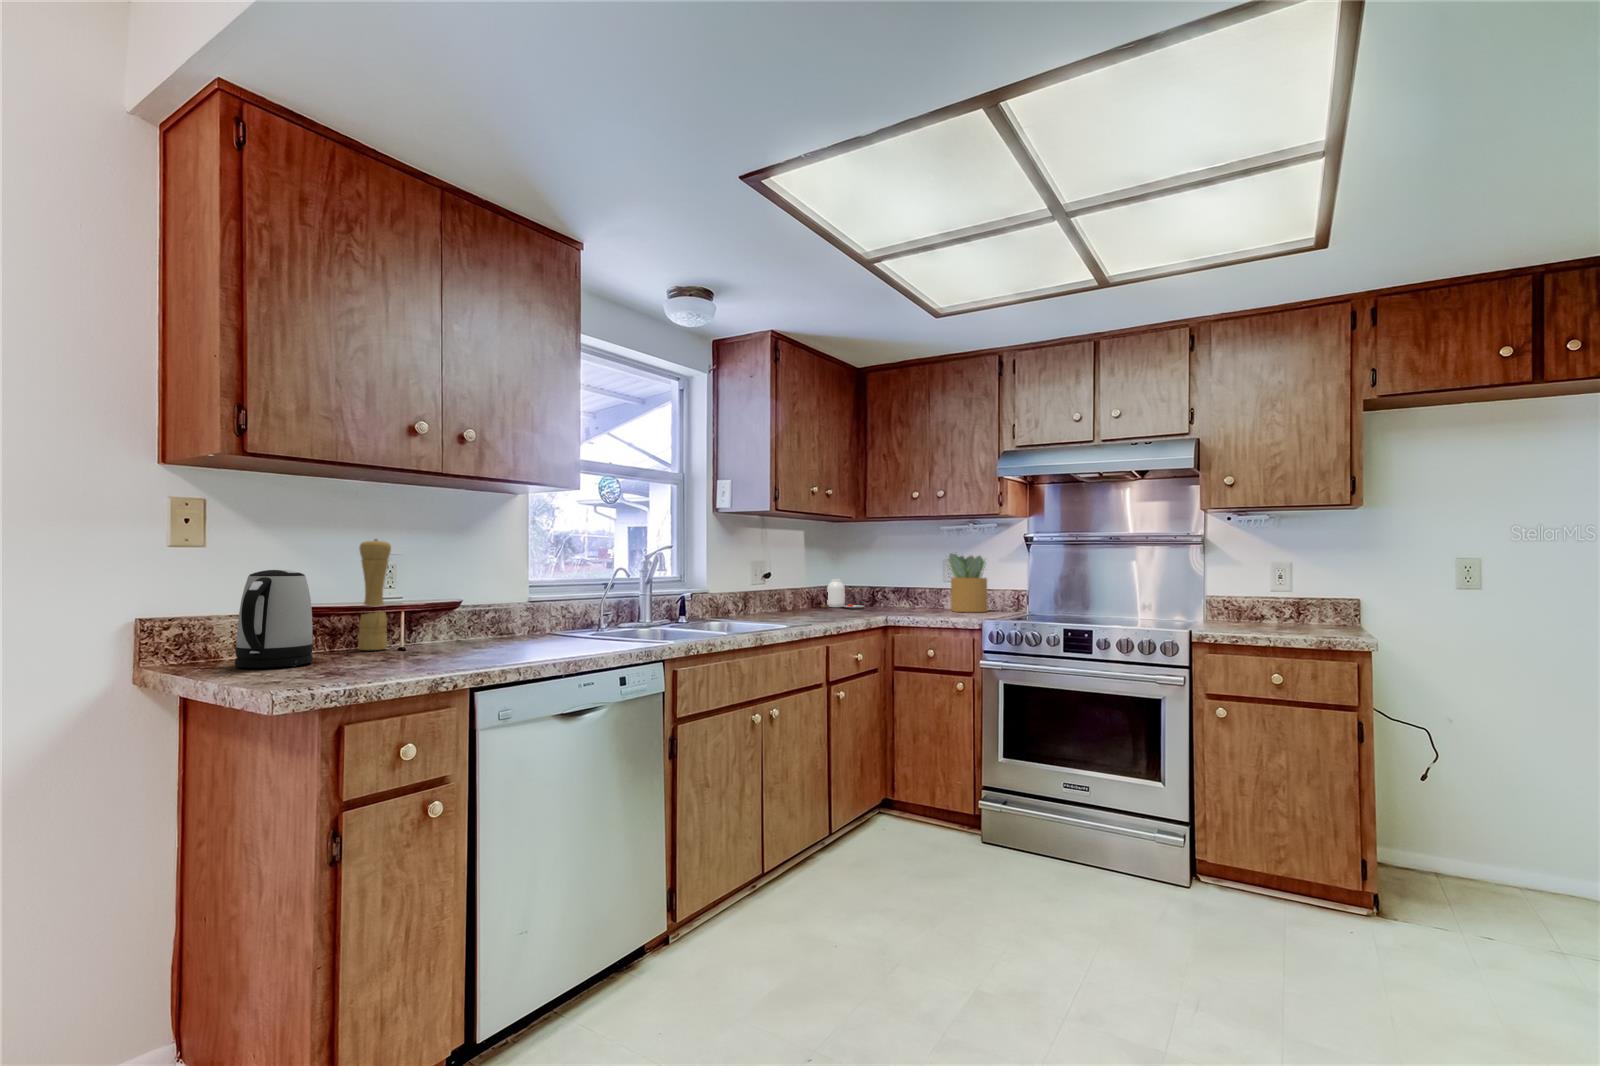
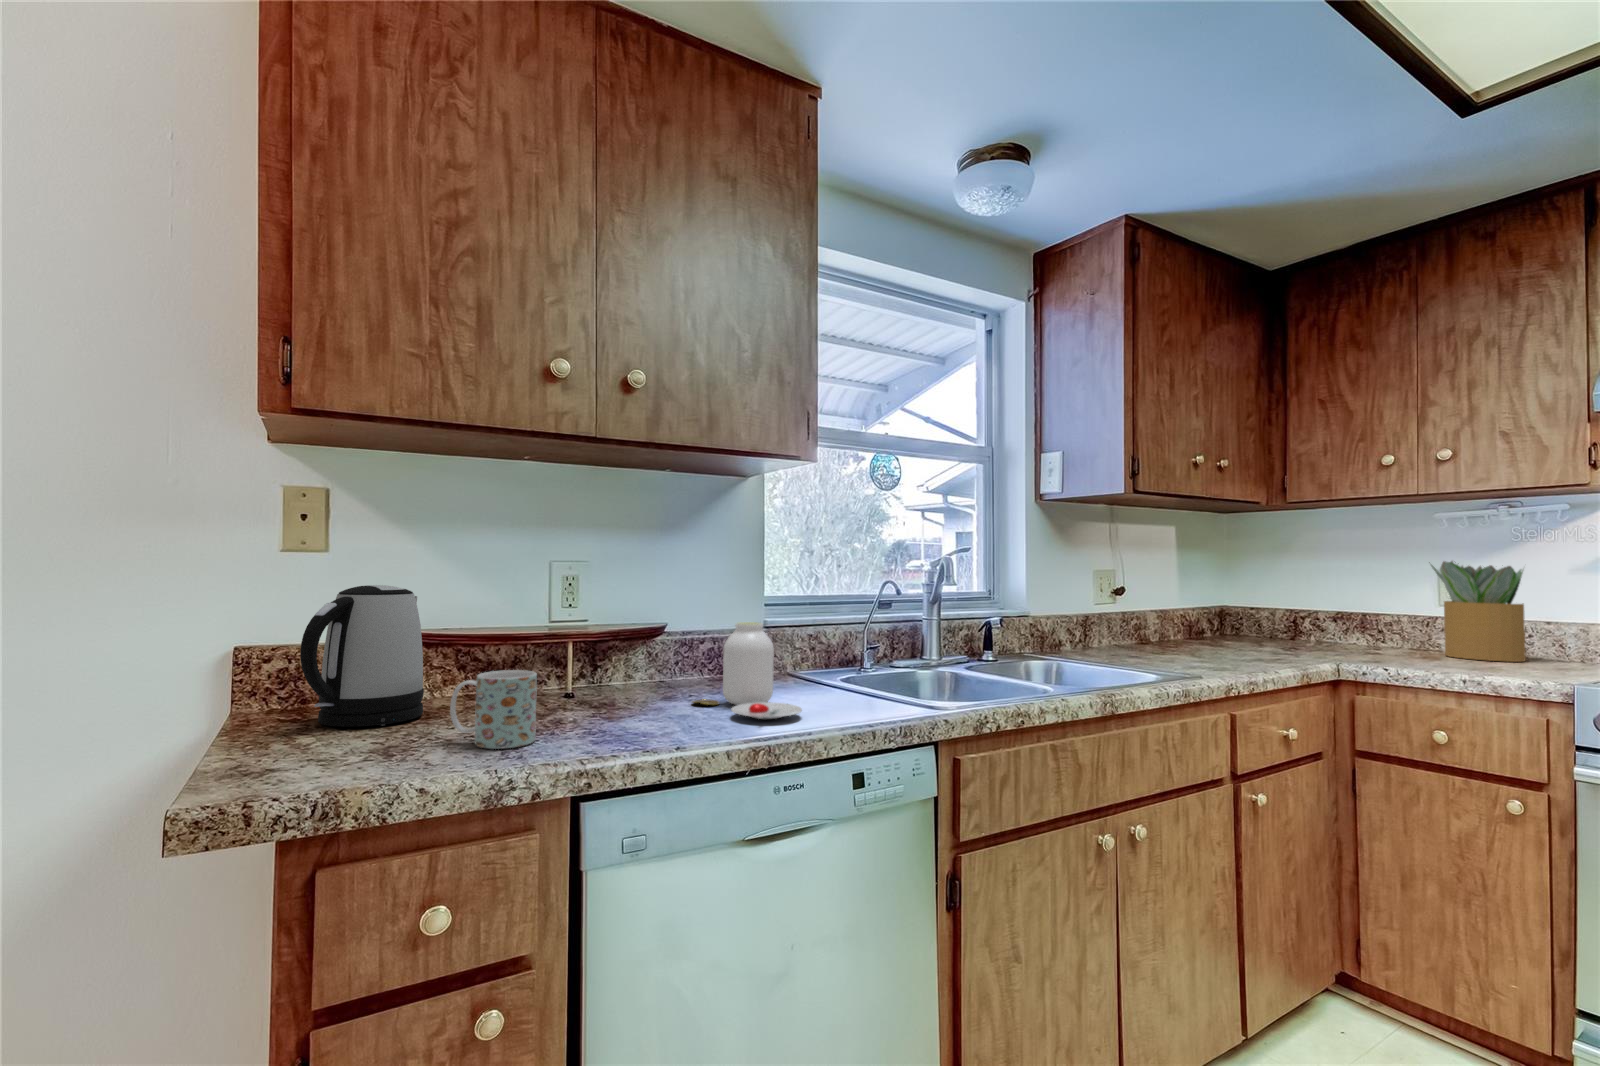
pepper mill: present [358,539,391,650] -> none [520,542,563,695]
jar: present [823,579,864,608] -> present [693,622,802,719]
mug: none [368,622,428,669] -> present [450,670,537,749]

